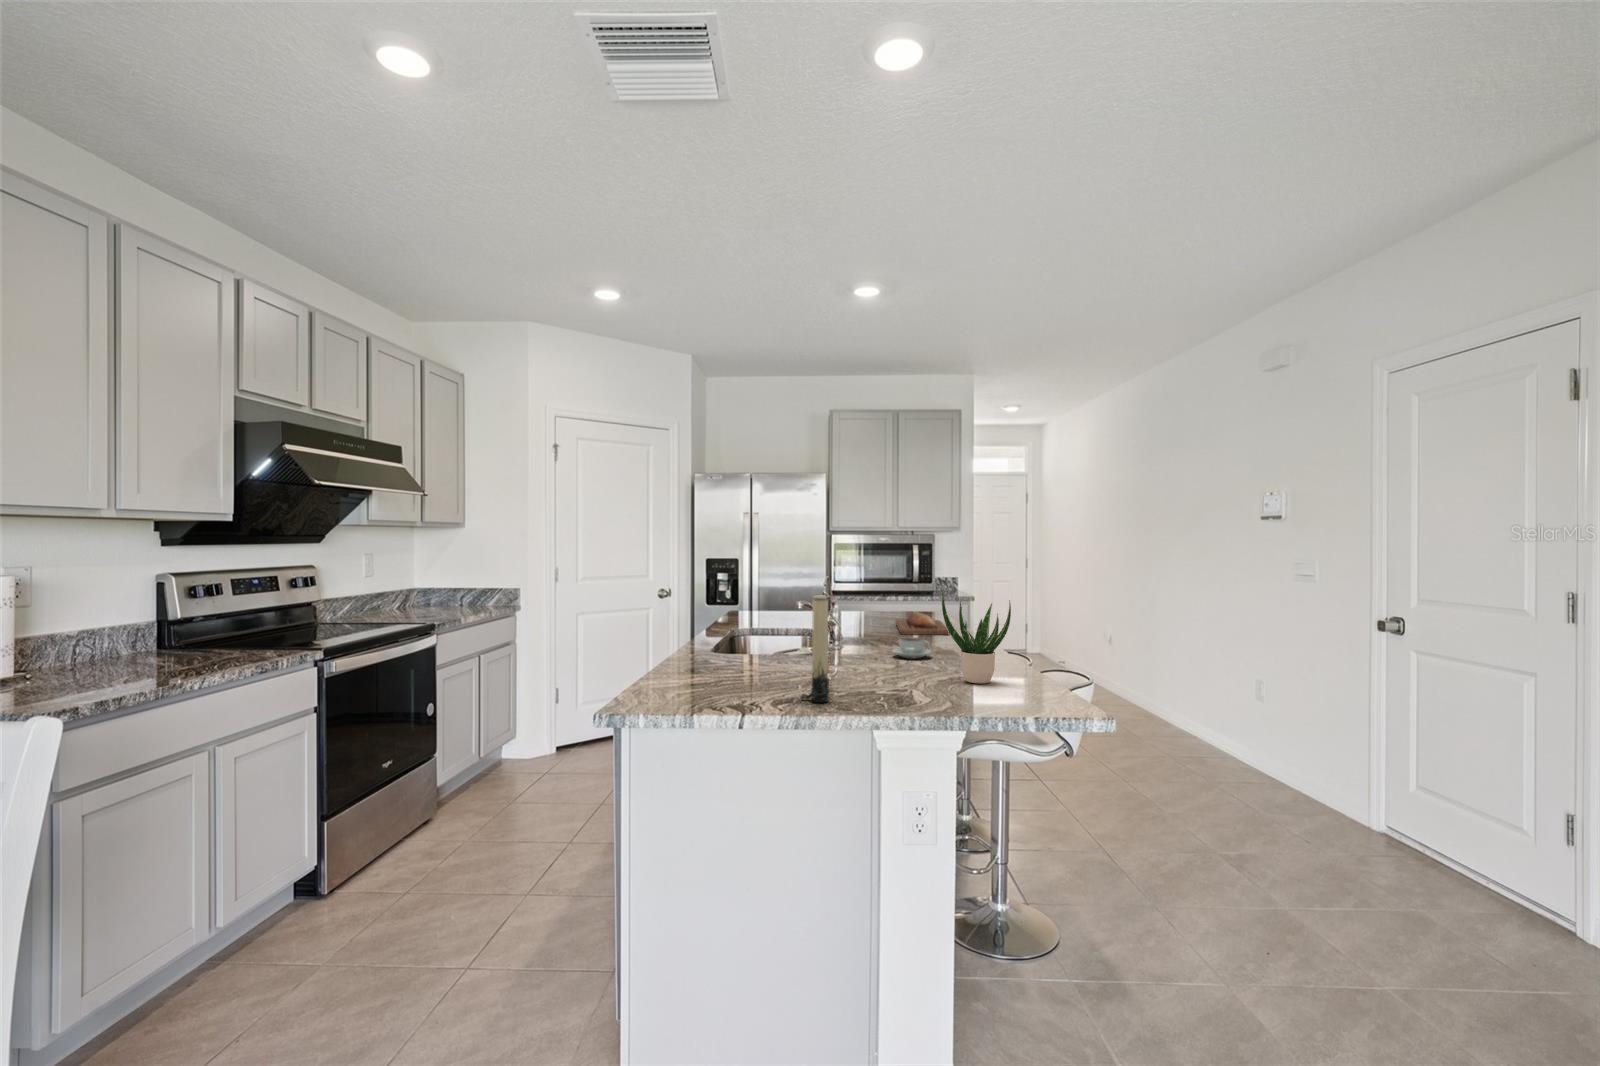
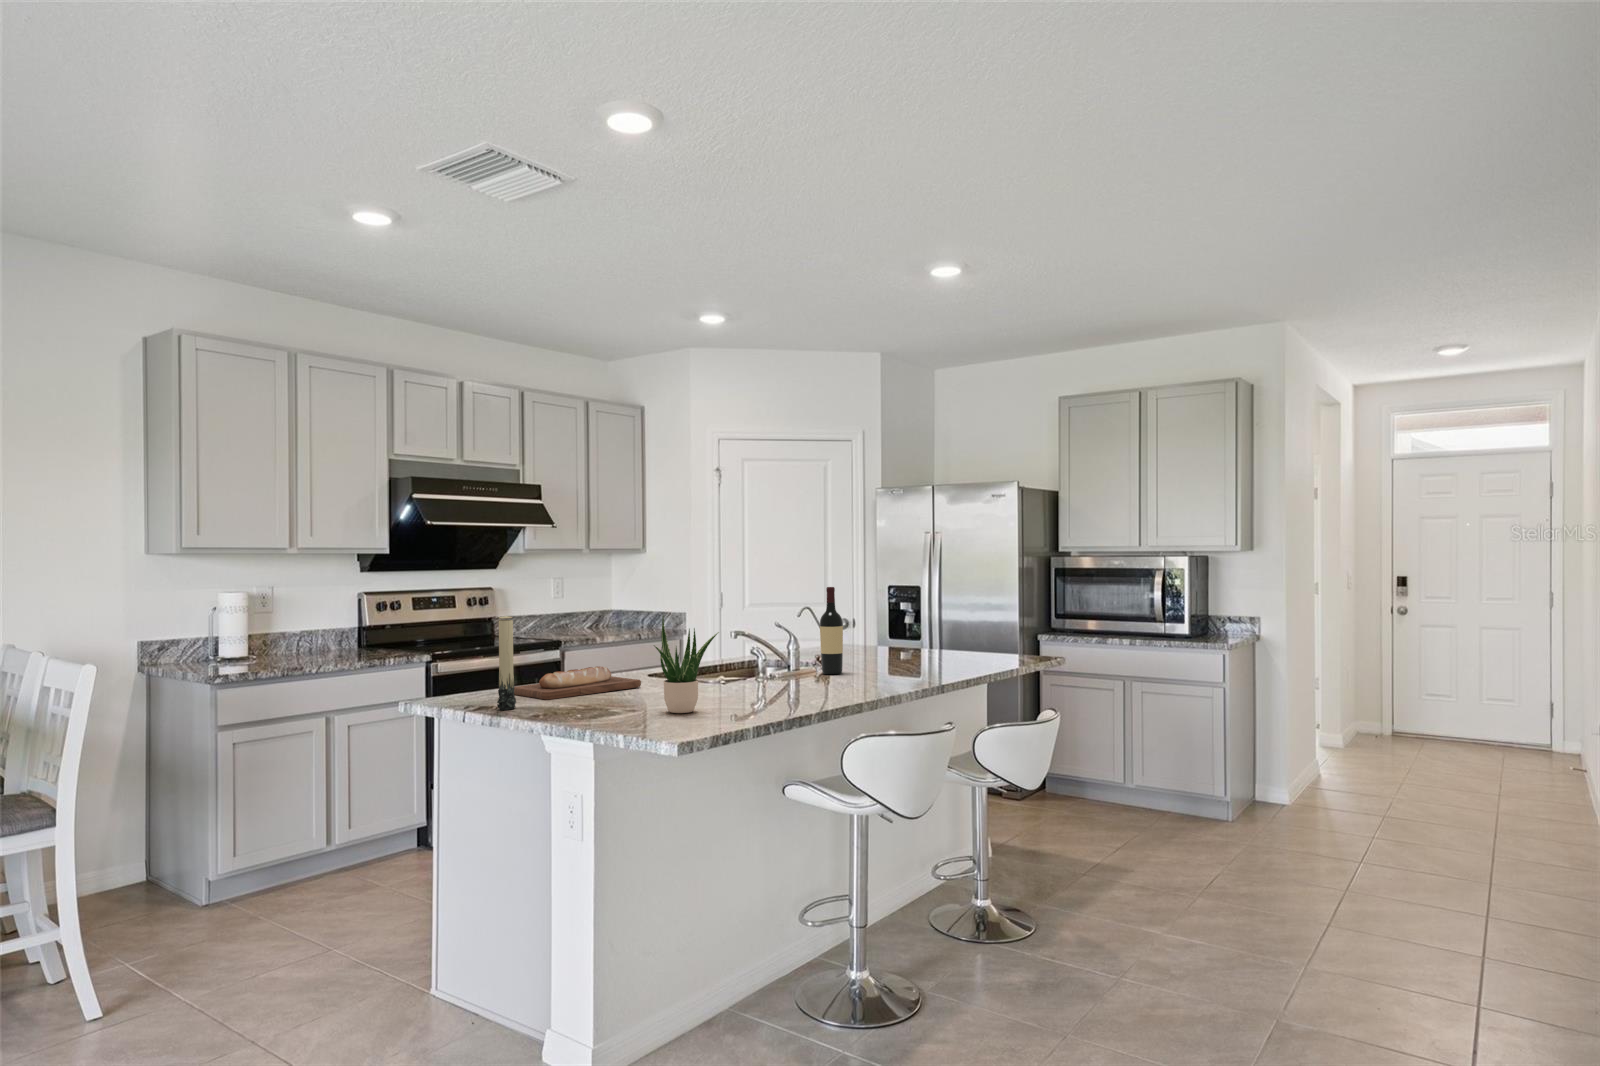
wine bottle: none [865,561,884,637] -> present [820,587,843,674]
bread loaf: present [896,612,949,635] -> present [514,666,641,700]
coffee cup: present [892,637,931,659] -> none [729,671,772,693]

